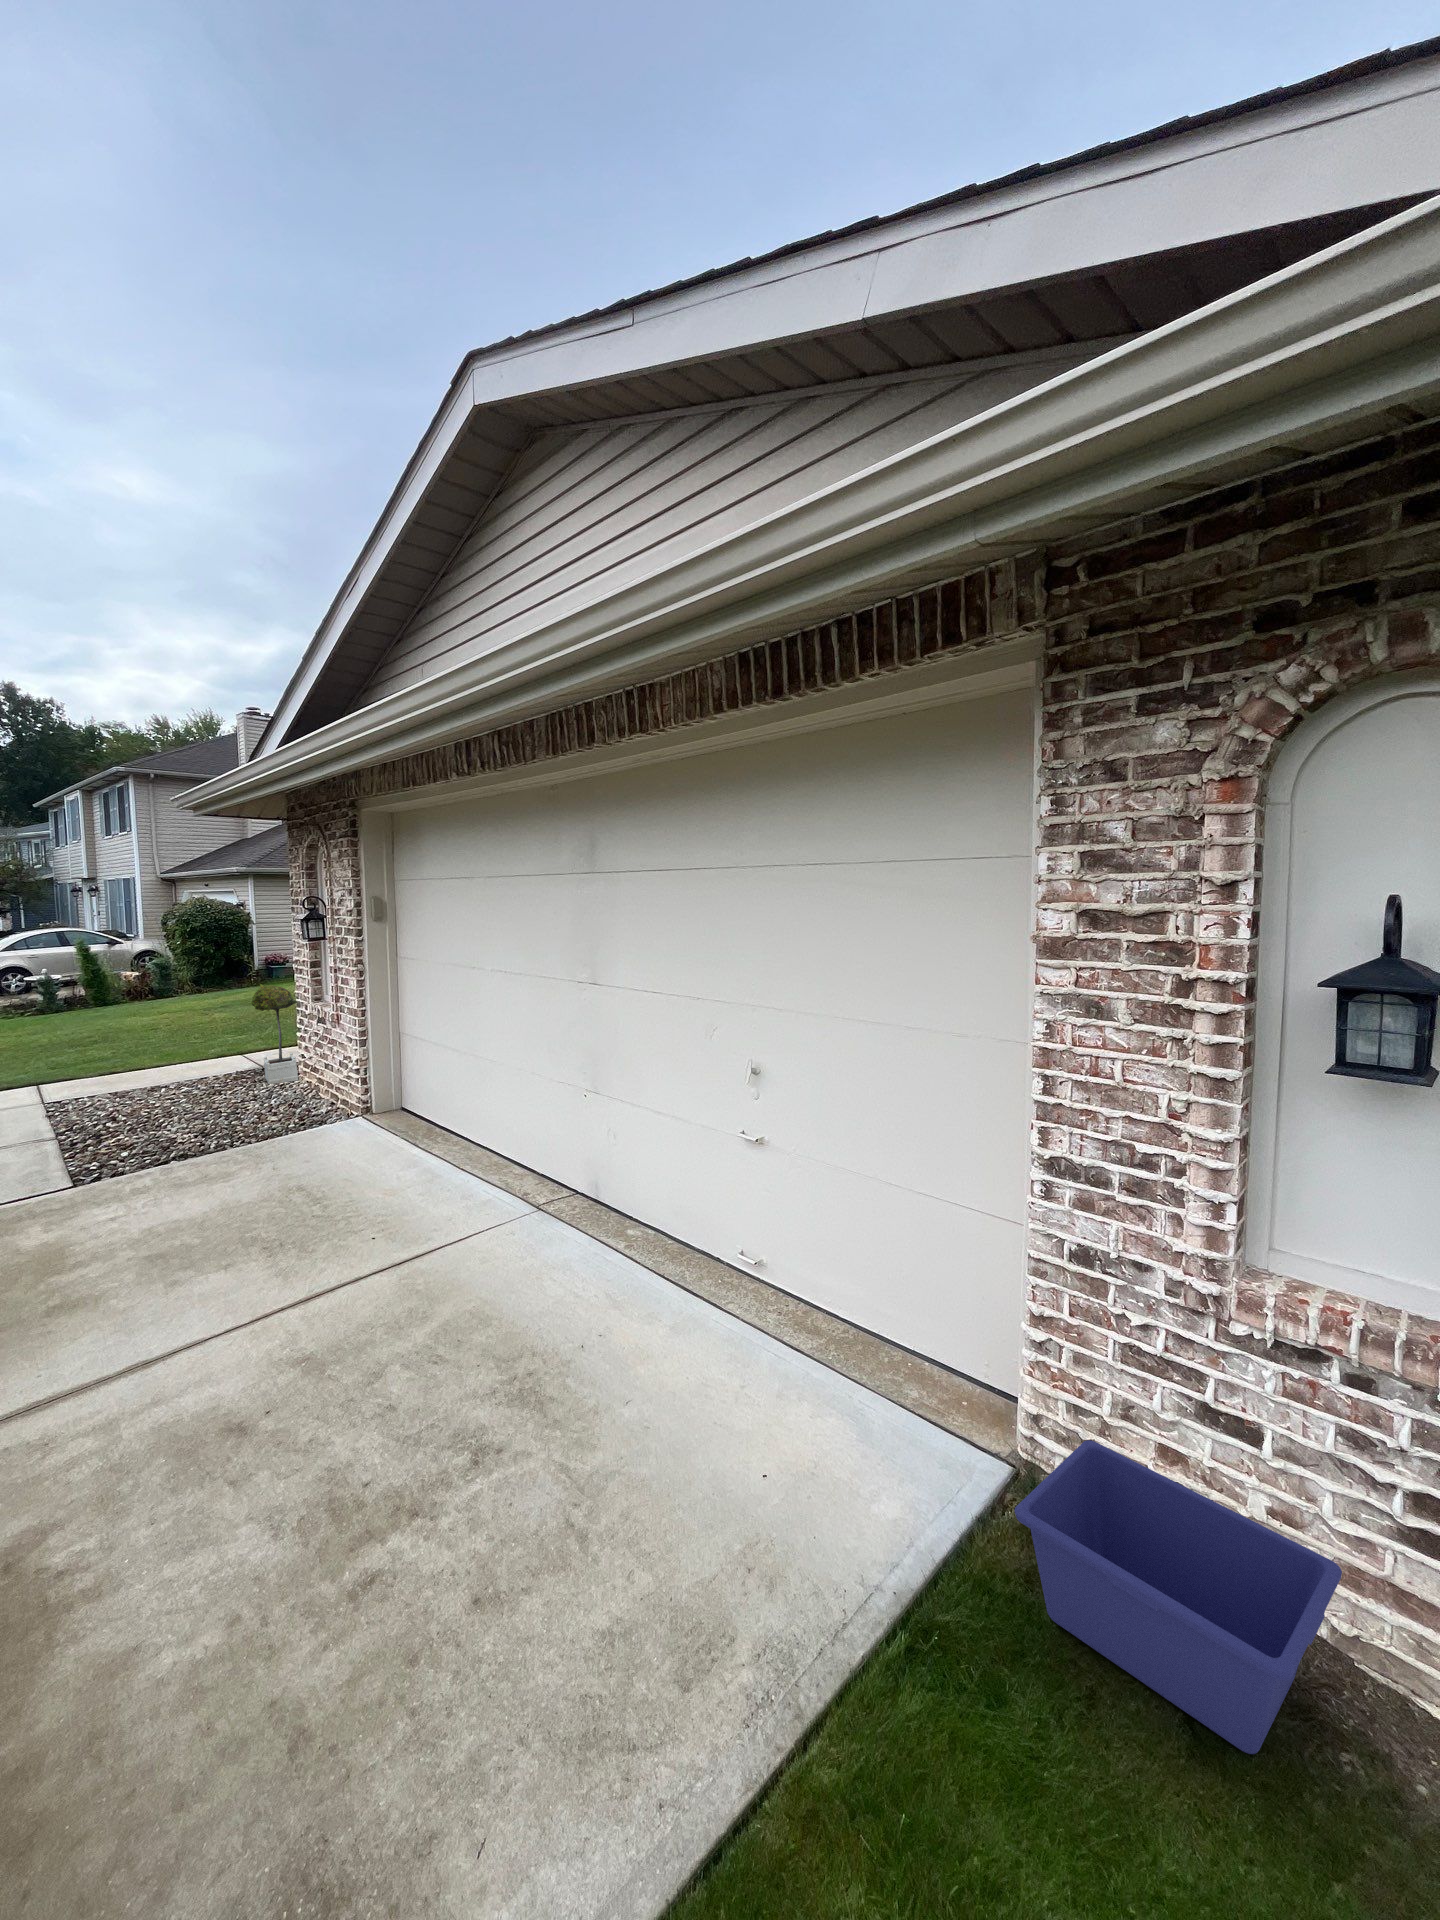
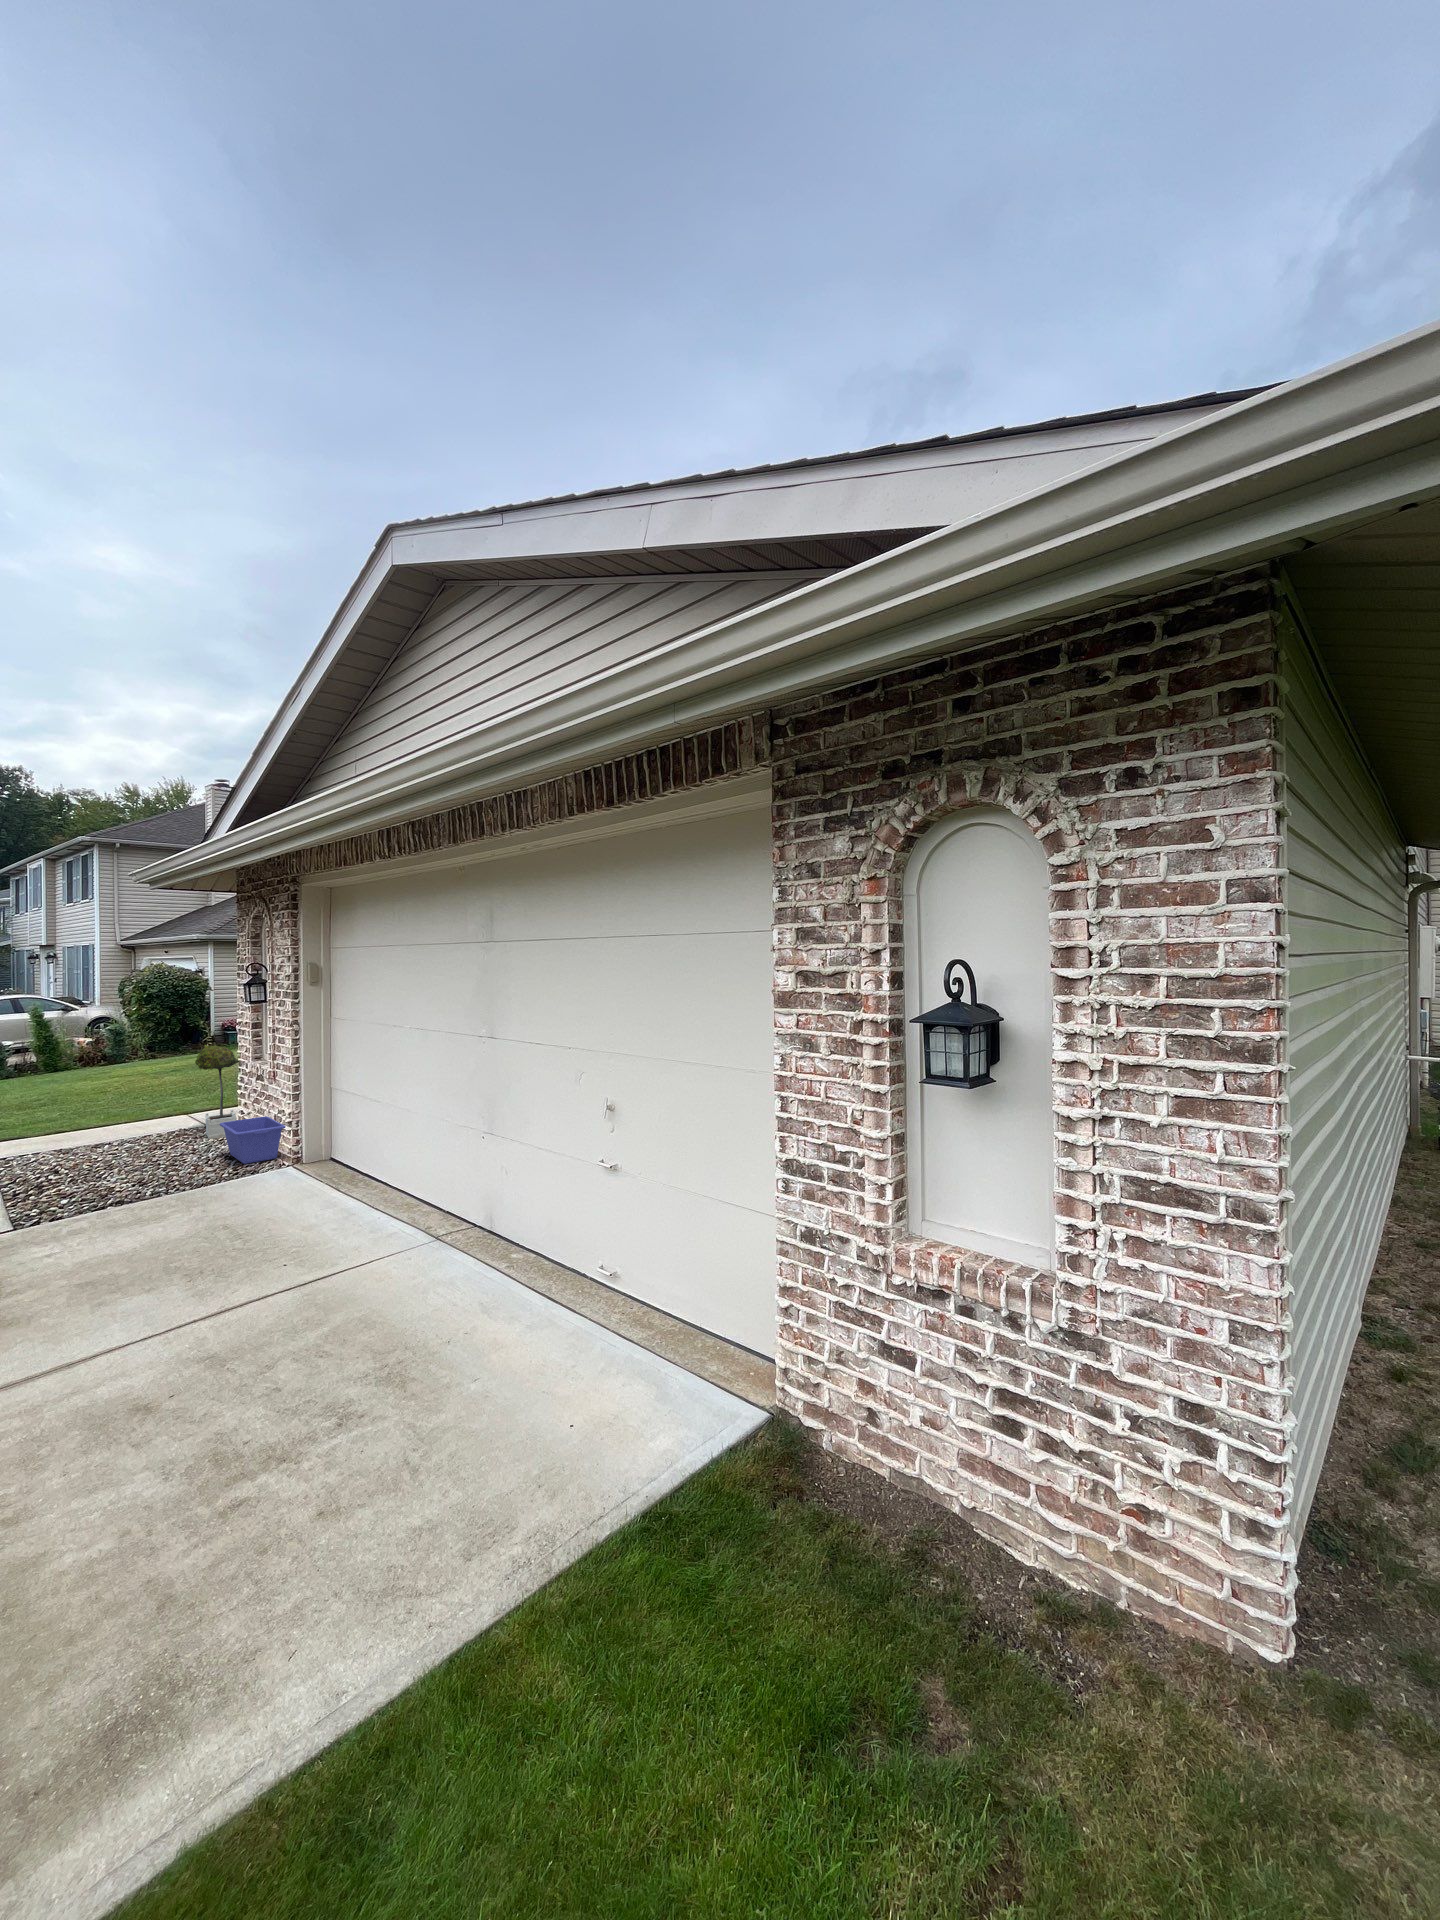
storage bin: present [1015,1440,1342,1754] -> present [220,1116,286,1164]

